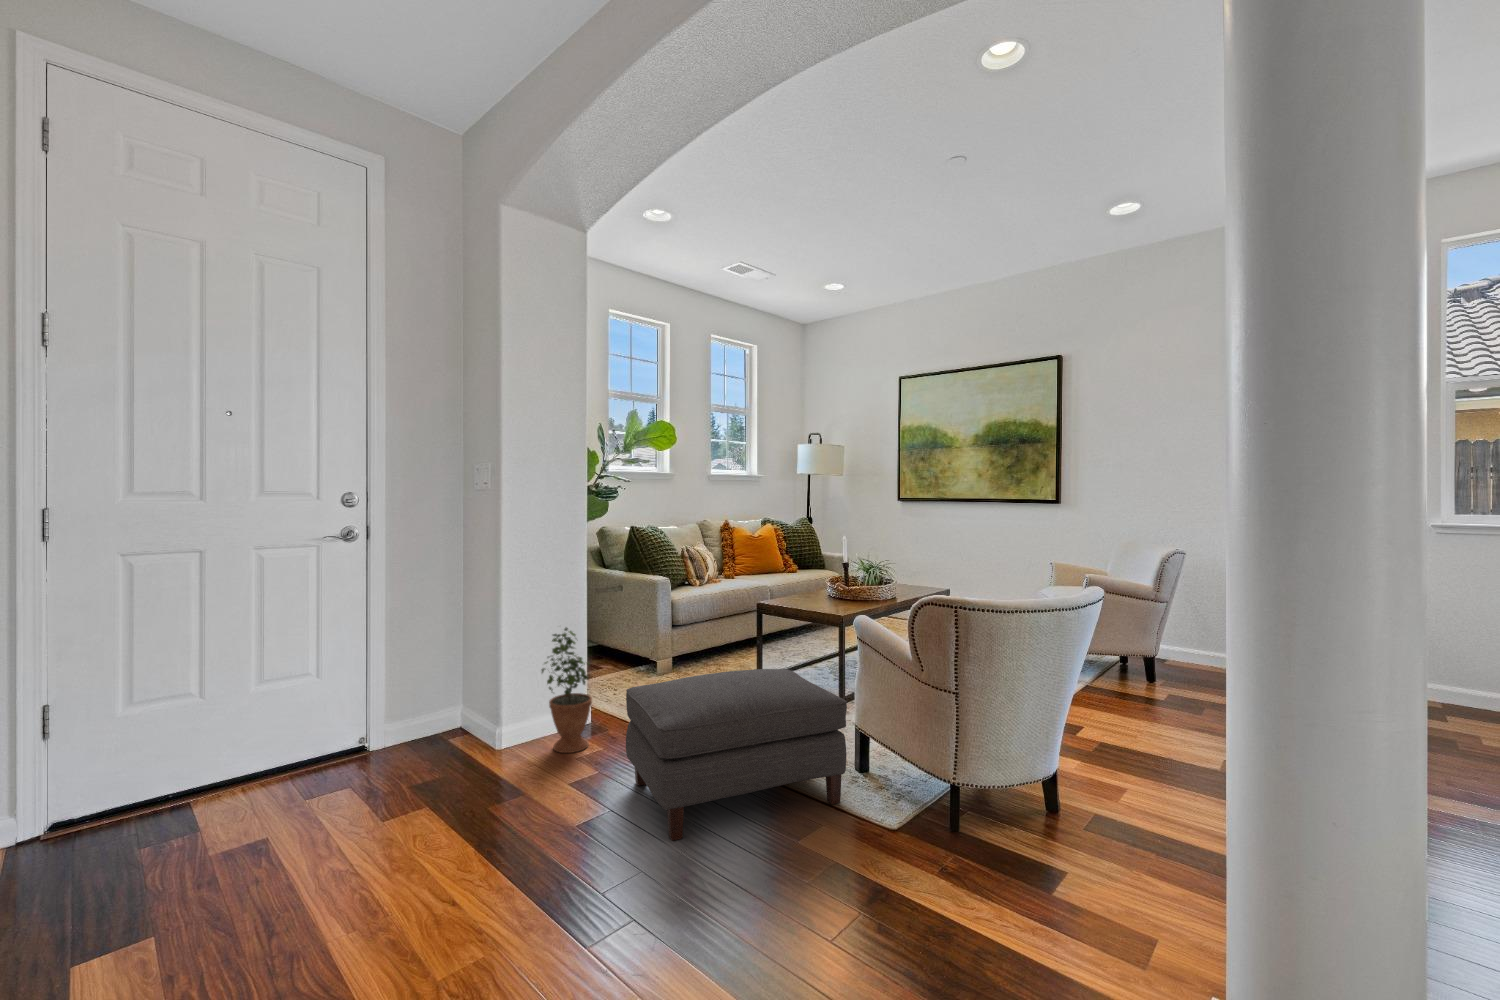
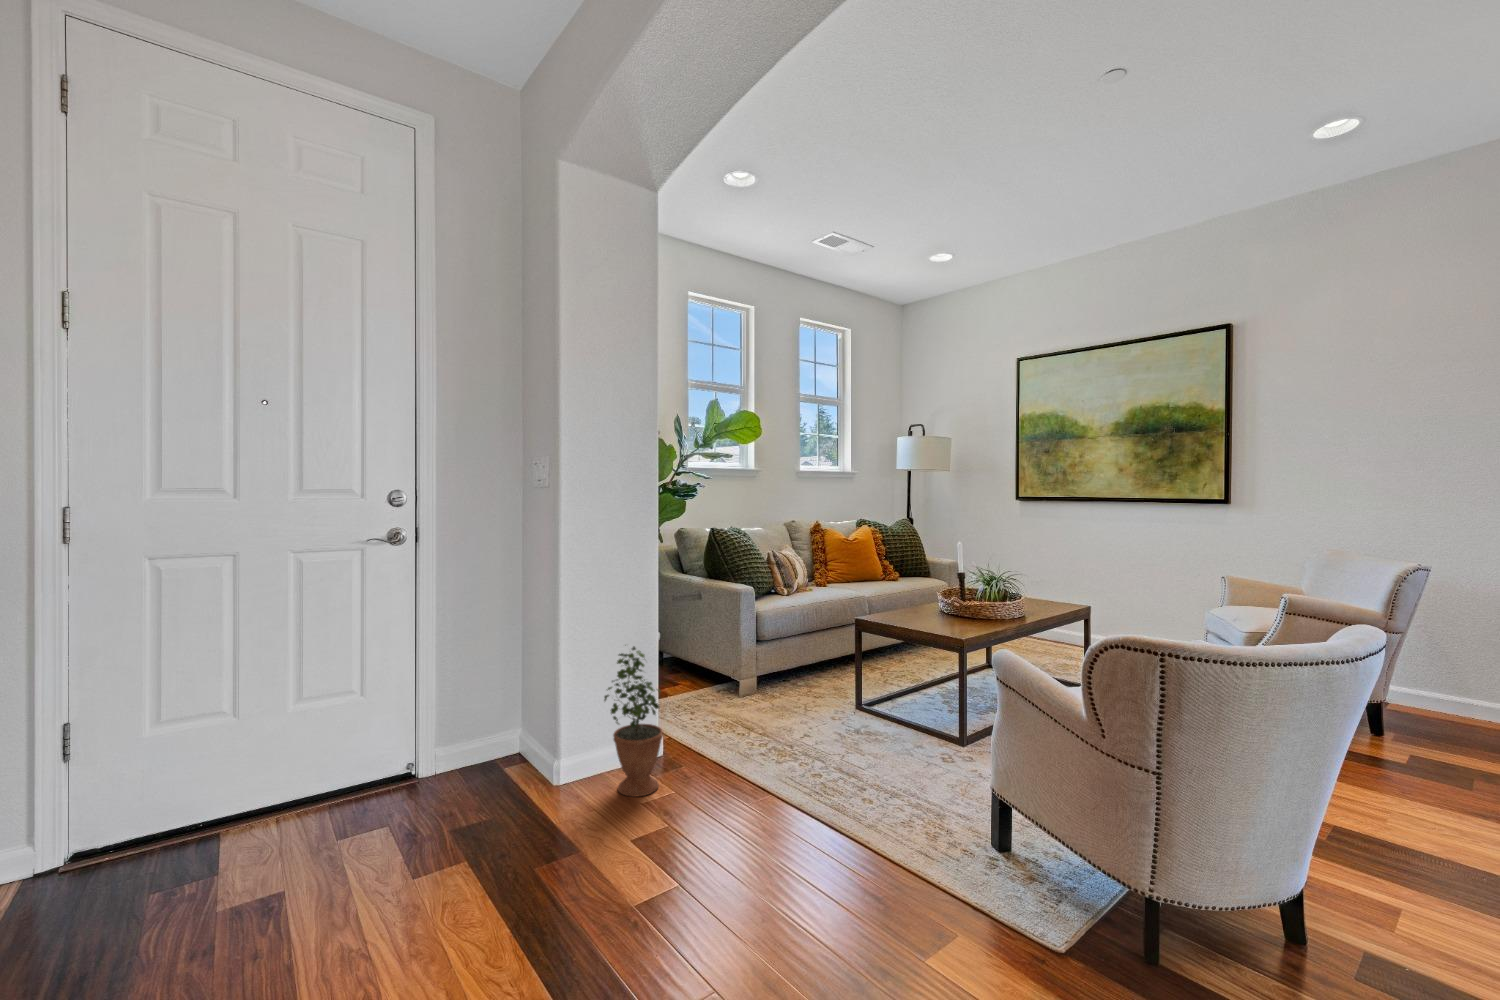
ottoman: present [626,669,847,841] -> none [700,709,987,942]

